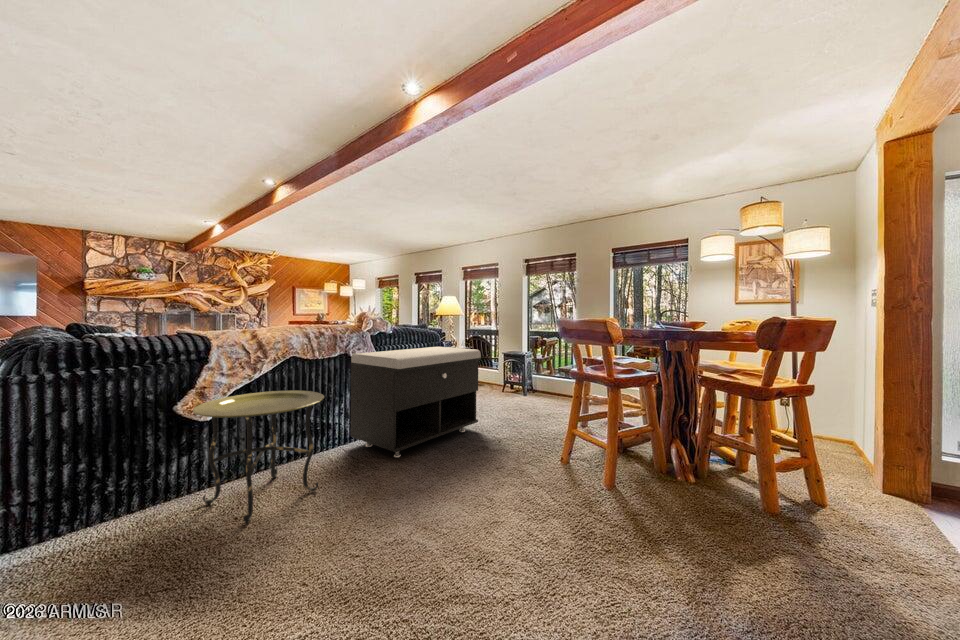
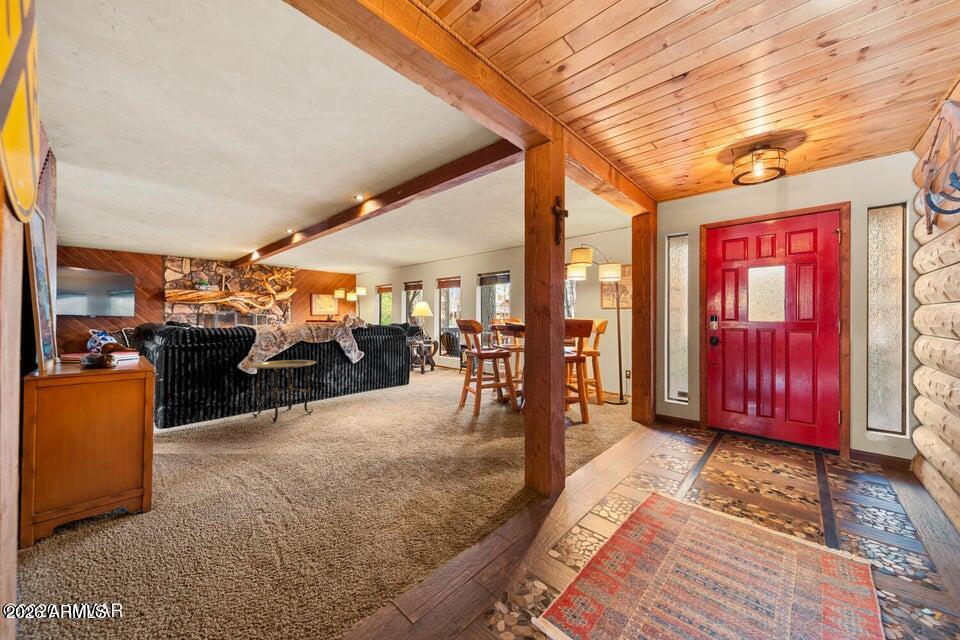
storage bench: present [351,347,481,458] -> none [337,338,423,403]

